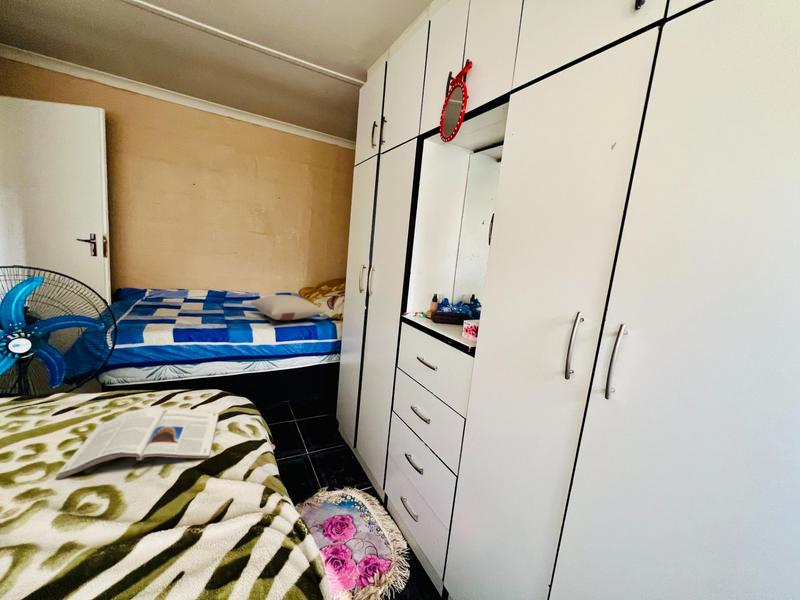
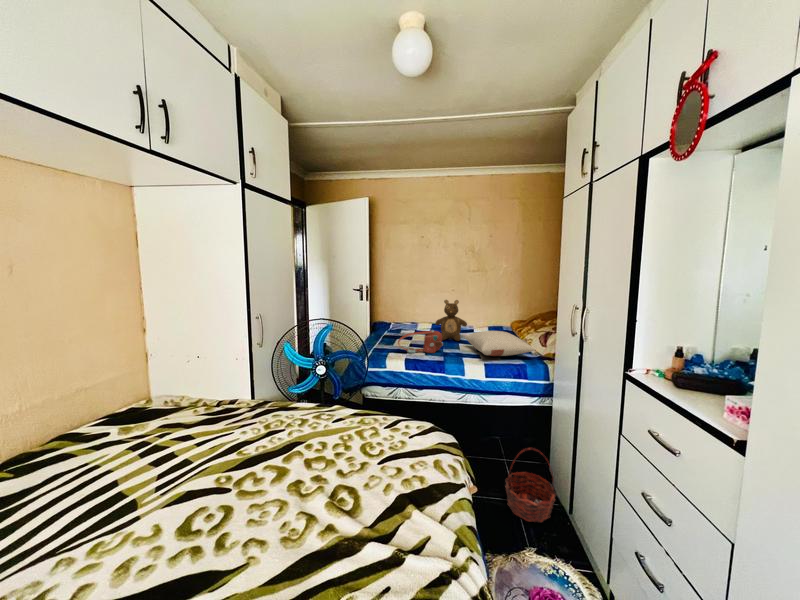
teddy bear: none [213,262,253,308] -> present [435,300,467,341]
handbag: none [161,295,225,323] -> present [398,330,443,353]
basket: none [297,401,344,469] -> present [505,448,556,522]
magazine: present [56,408,219,479] -> none [329,432,428,489]

